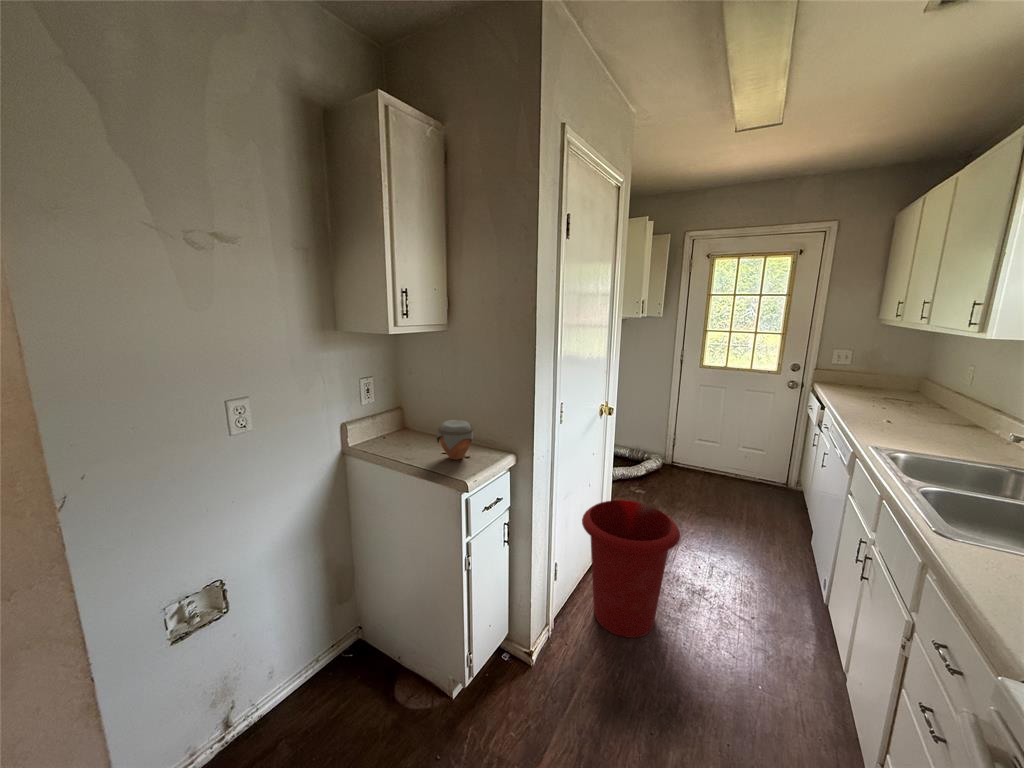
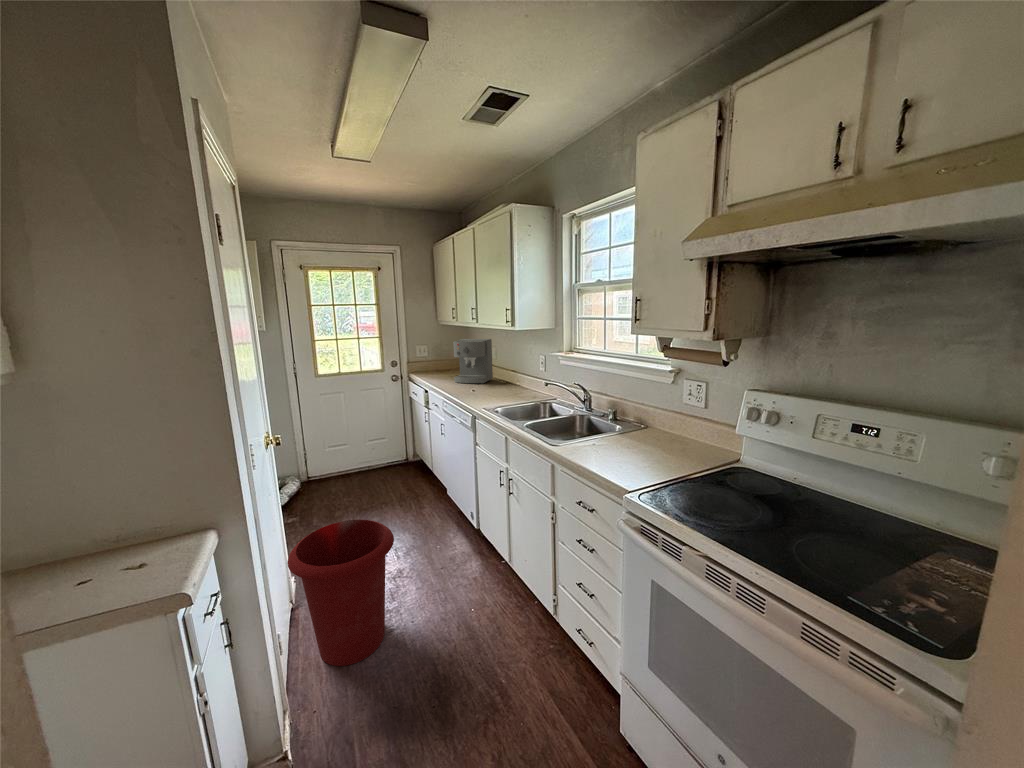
coffee maker: none [869,346,964,416] -> present [453,339,493,384]
jar: present [437,420,474,460] -> none [63,514,152,583]

